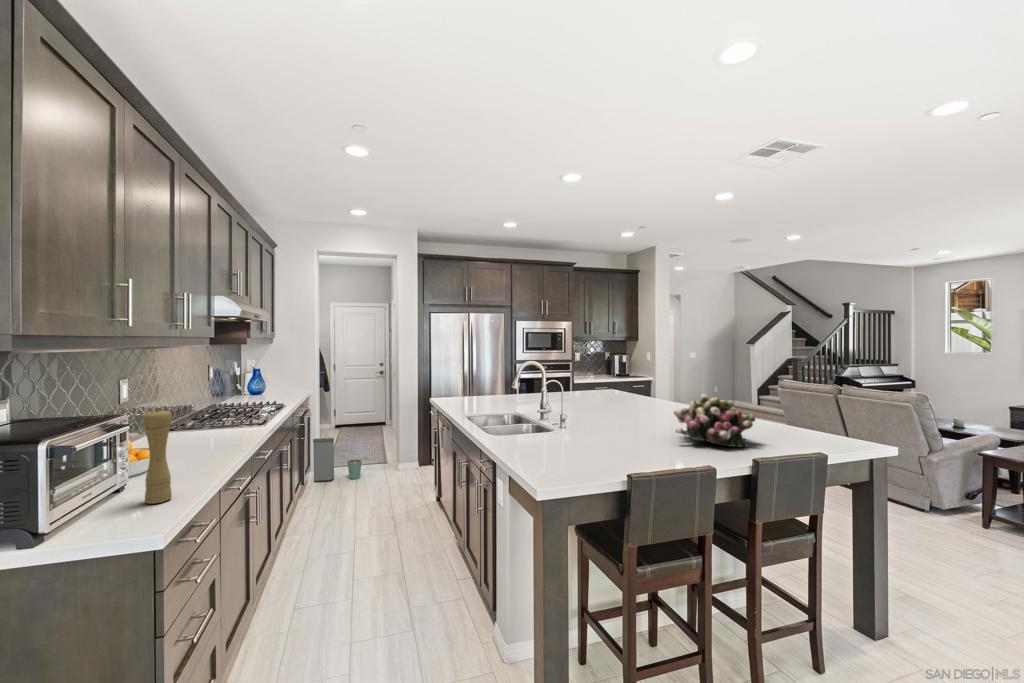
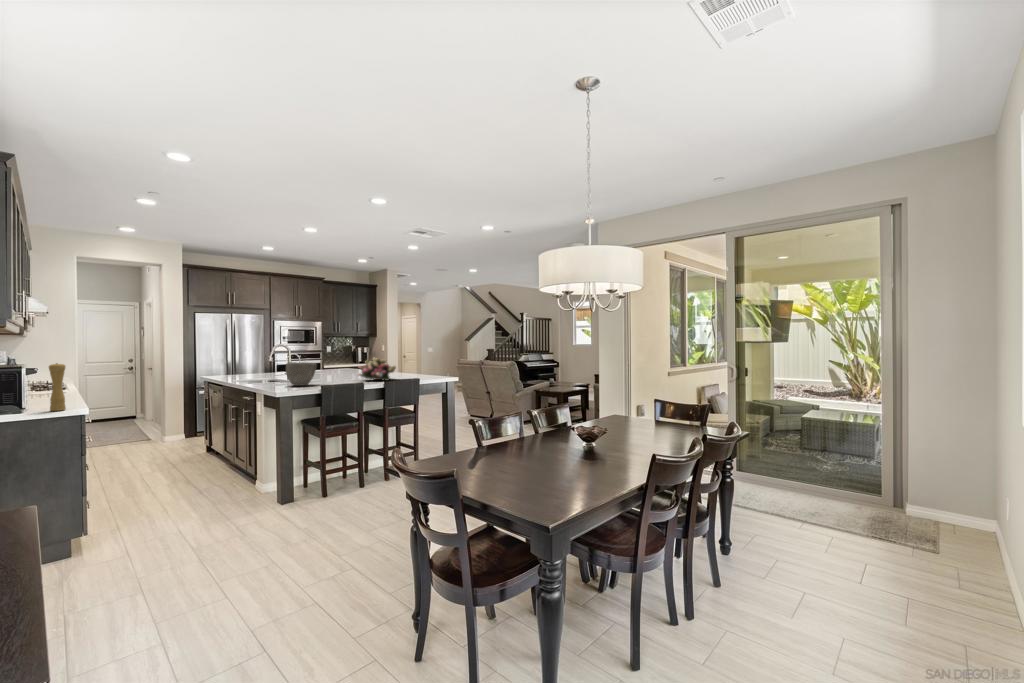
bowl: none [545,403,602,454] -> present [286,362,317,386]
trash can: present [313,438,362,482] -> none [78,417,129,456]

